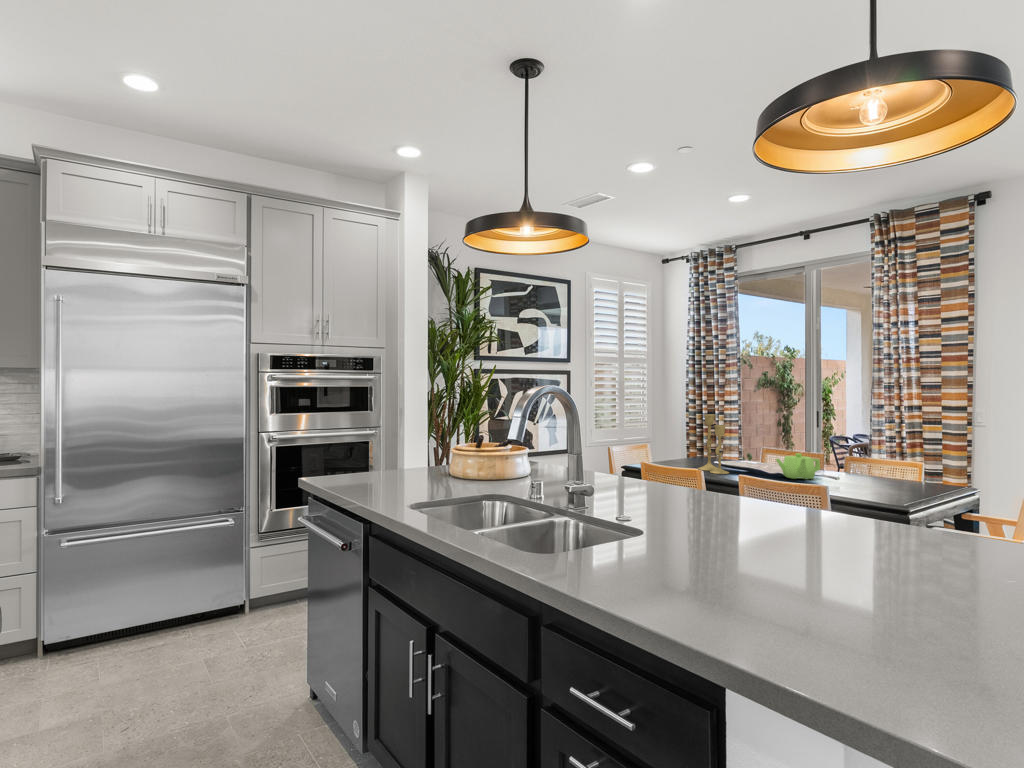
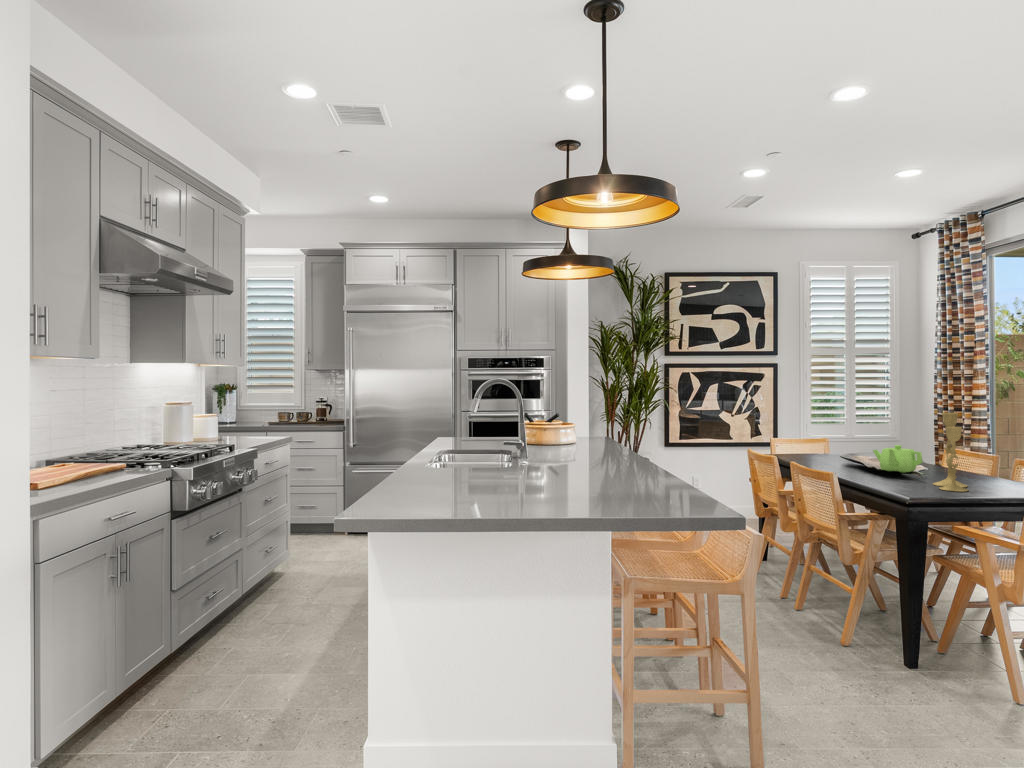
candlestick: present [698,414,729,474] -> present [933,413,968,492]

